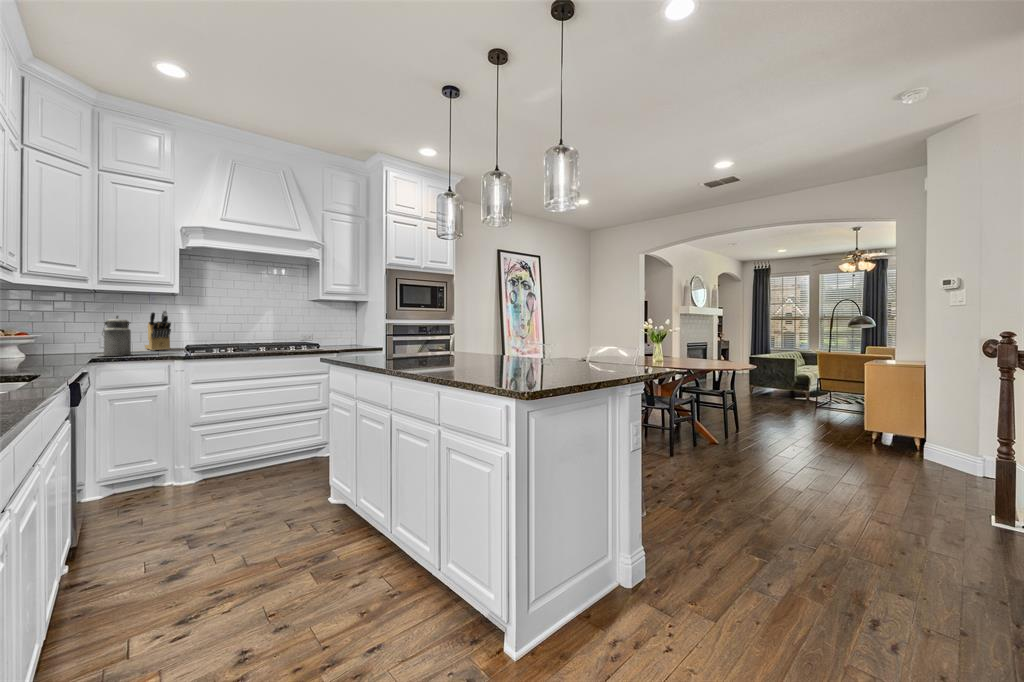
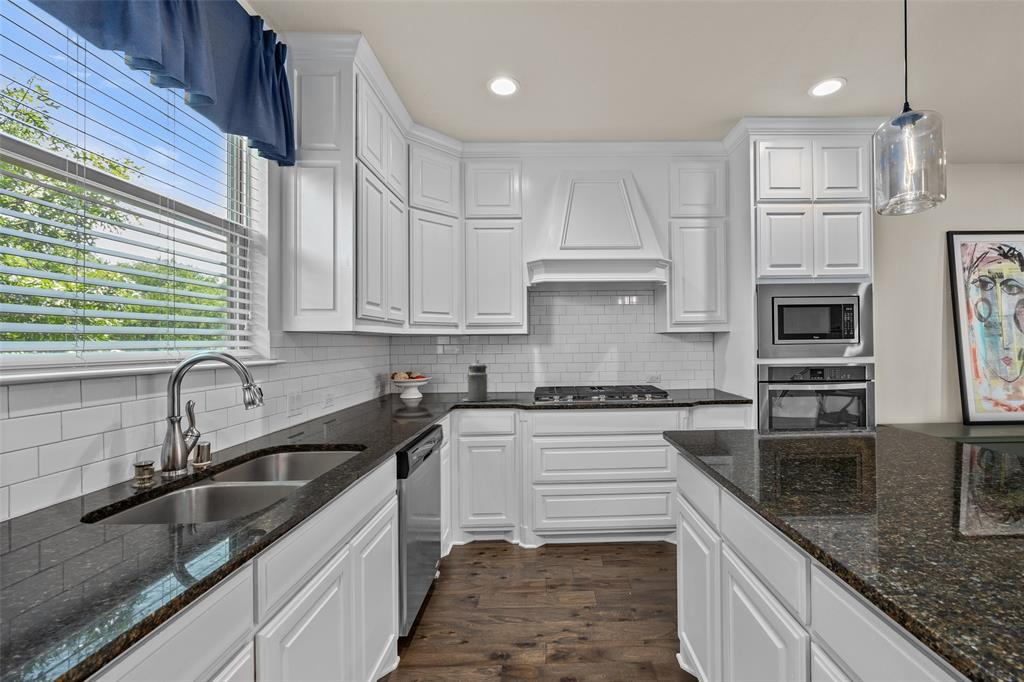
knife block: present [145,310,171,351] -> none [495,352,517,394]

